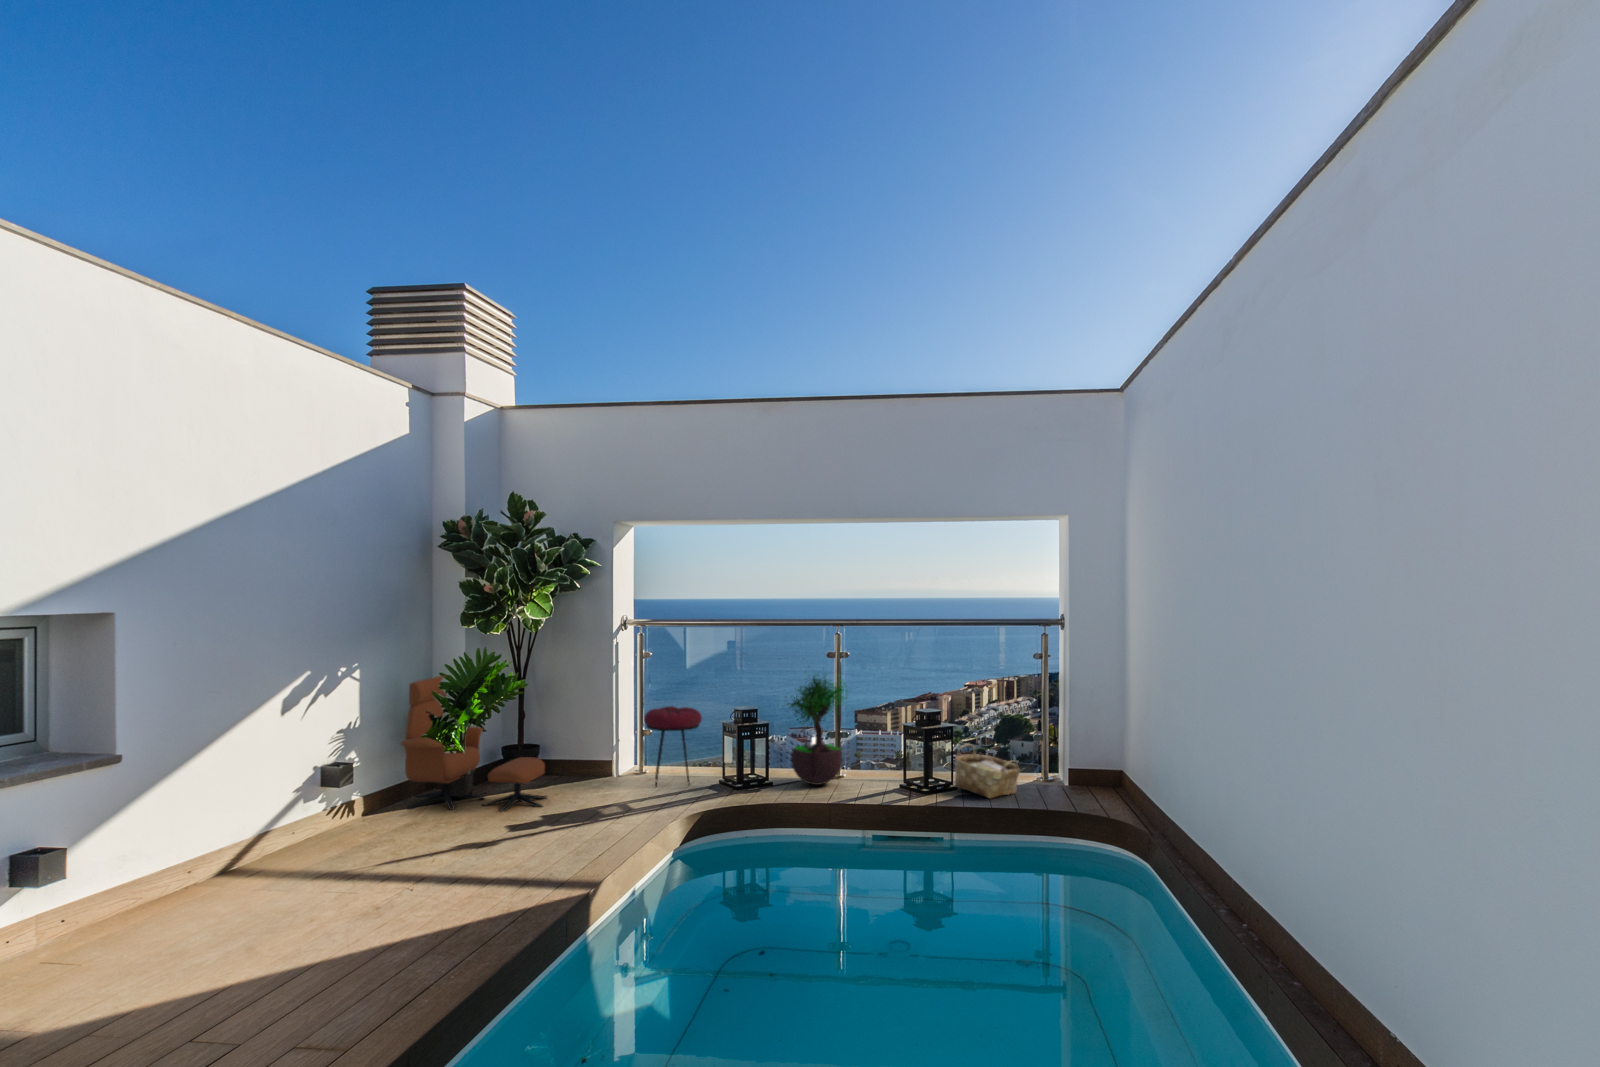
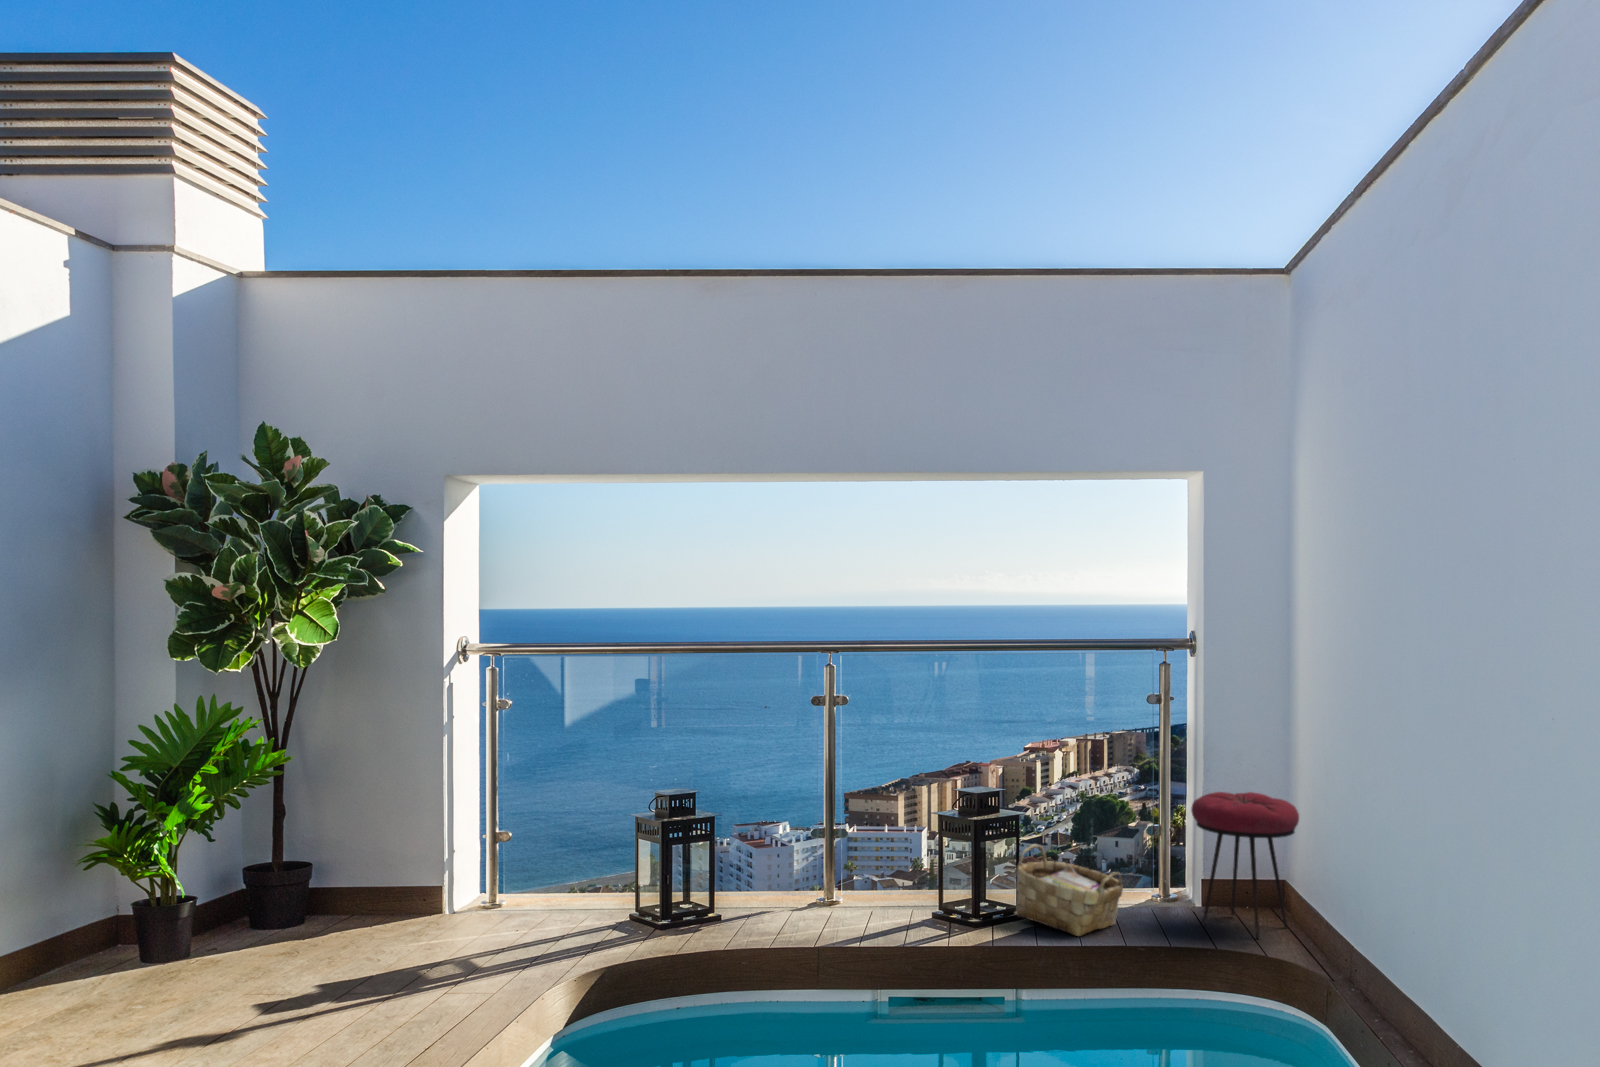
potted tree: present [788,674,846,785] -> none [731,720,847,917]
lounge chair: present [401,676,547,812] -> none [54,745,326,990]
stool: present [644,706,702,786] -> present [1191,792,1299,939]

